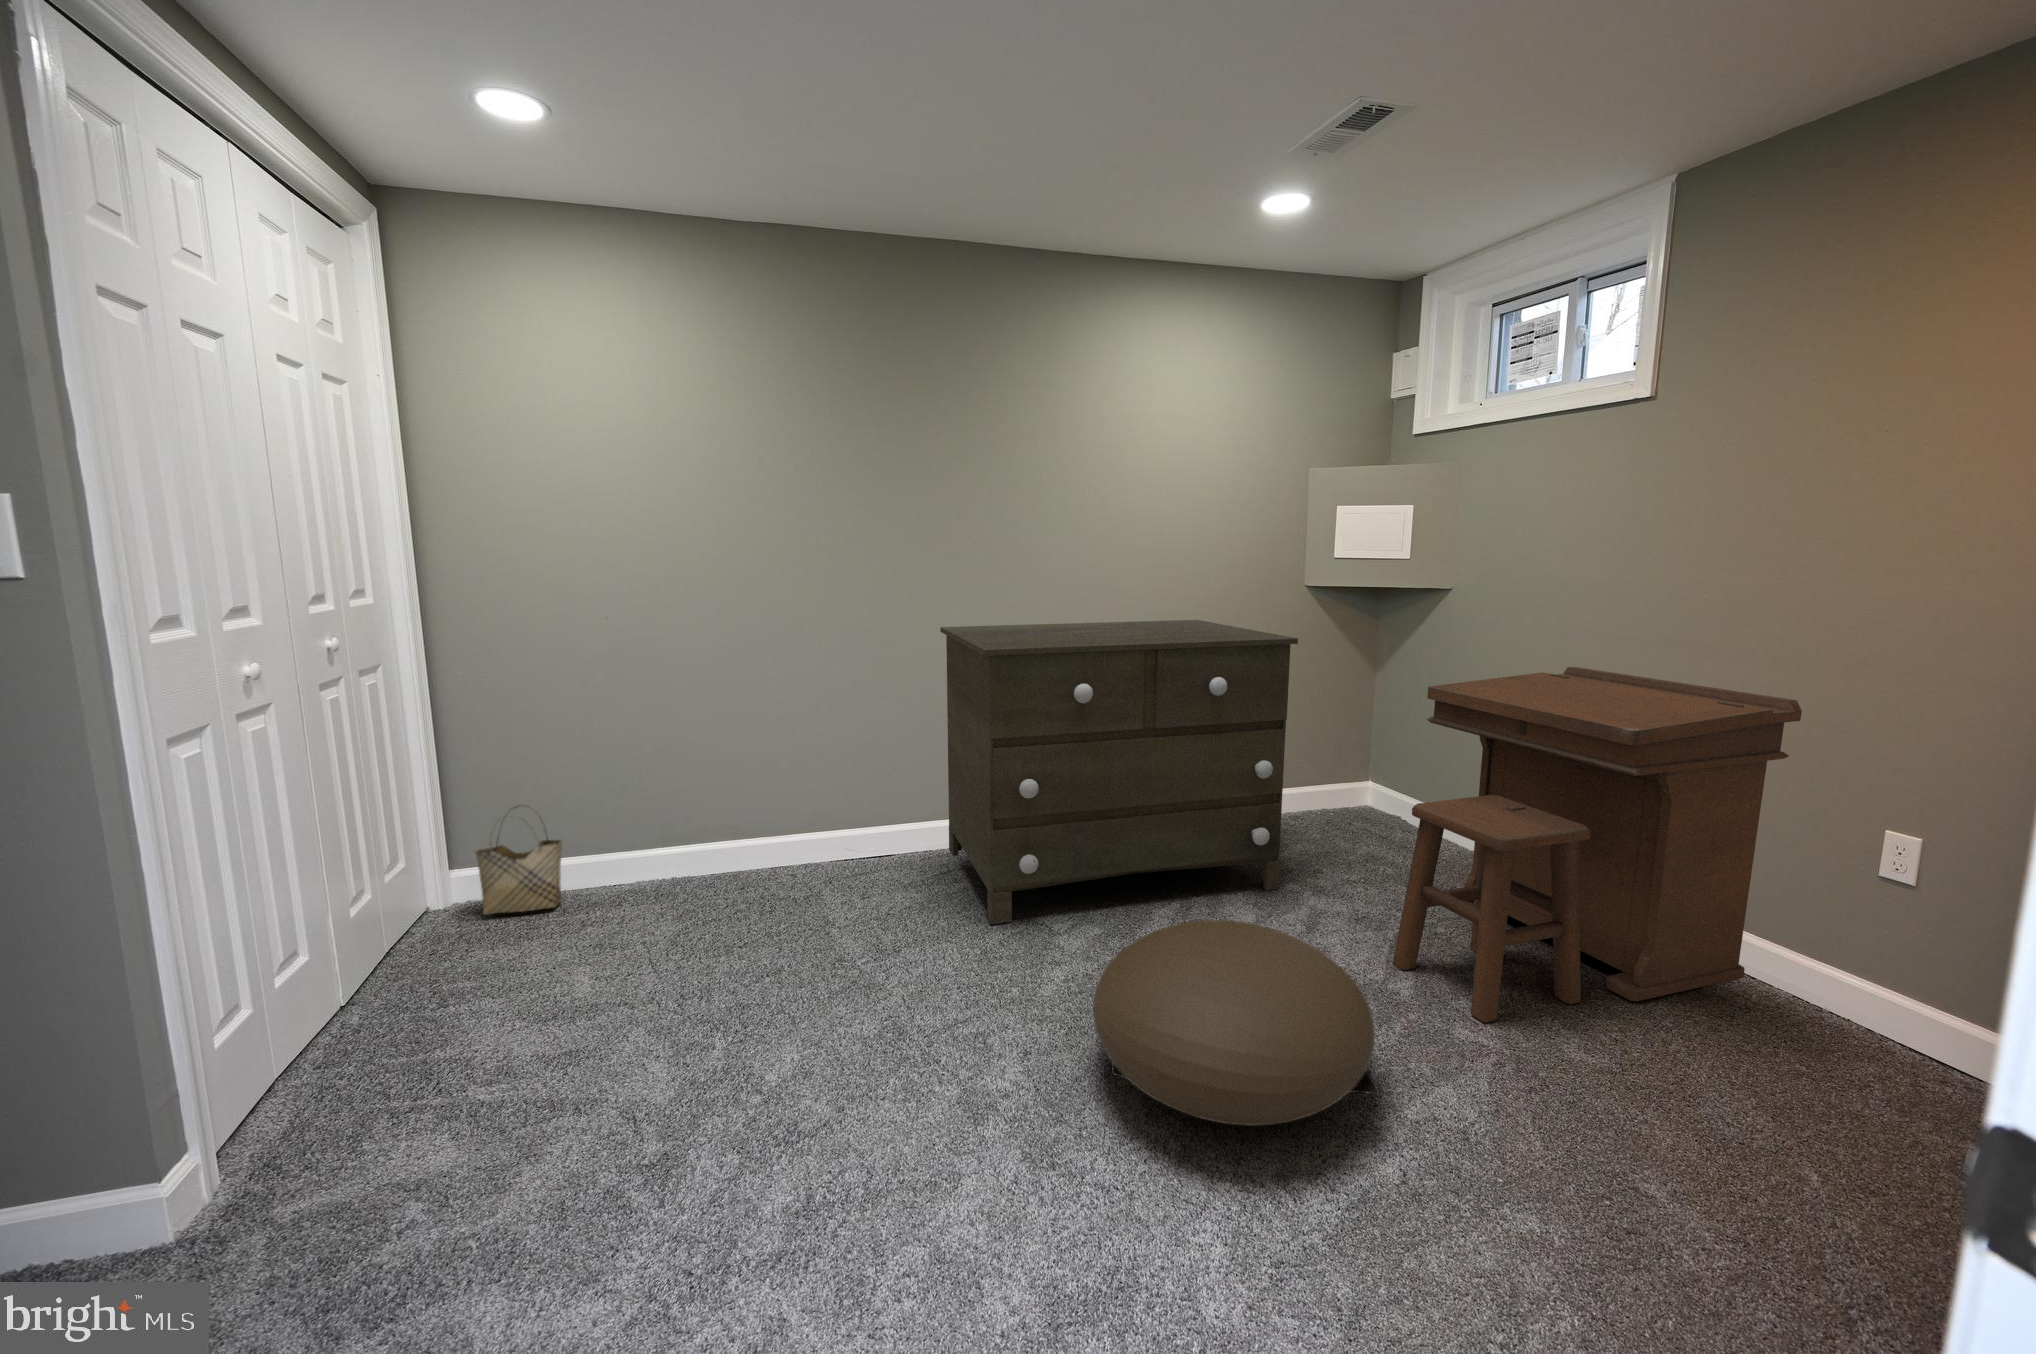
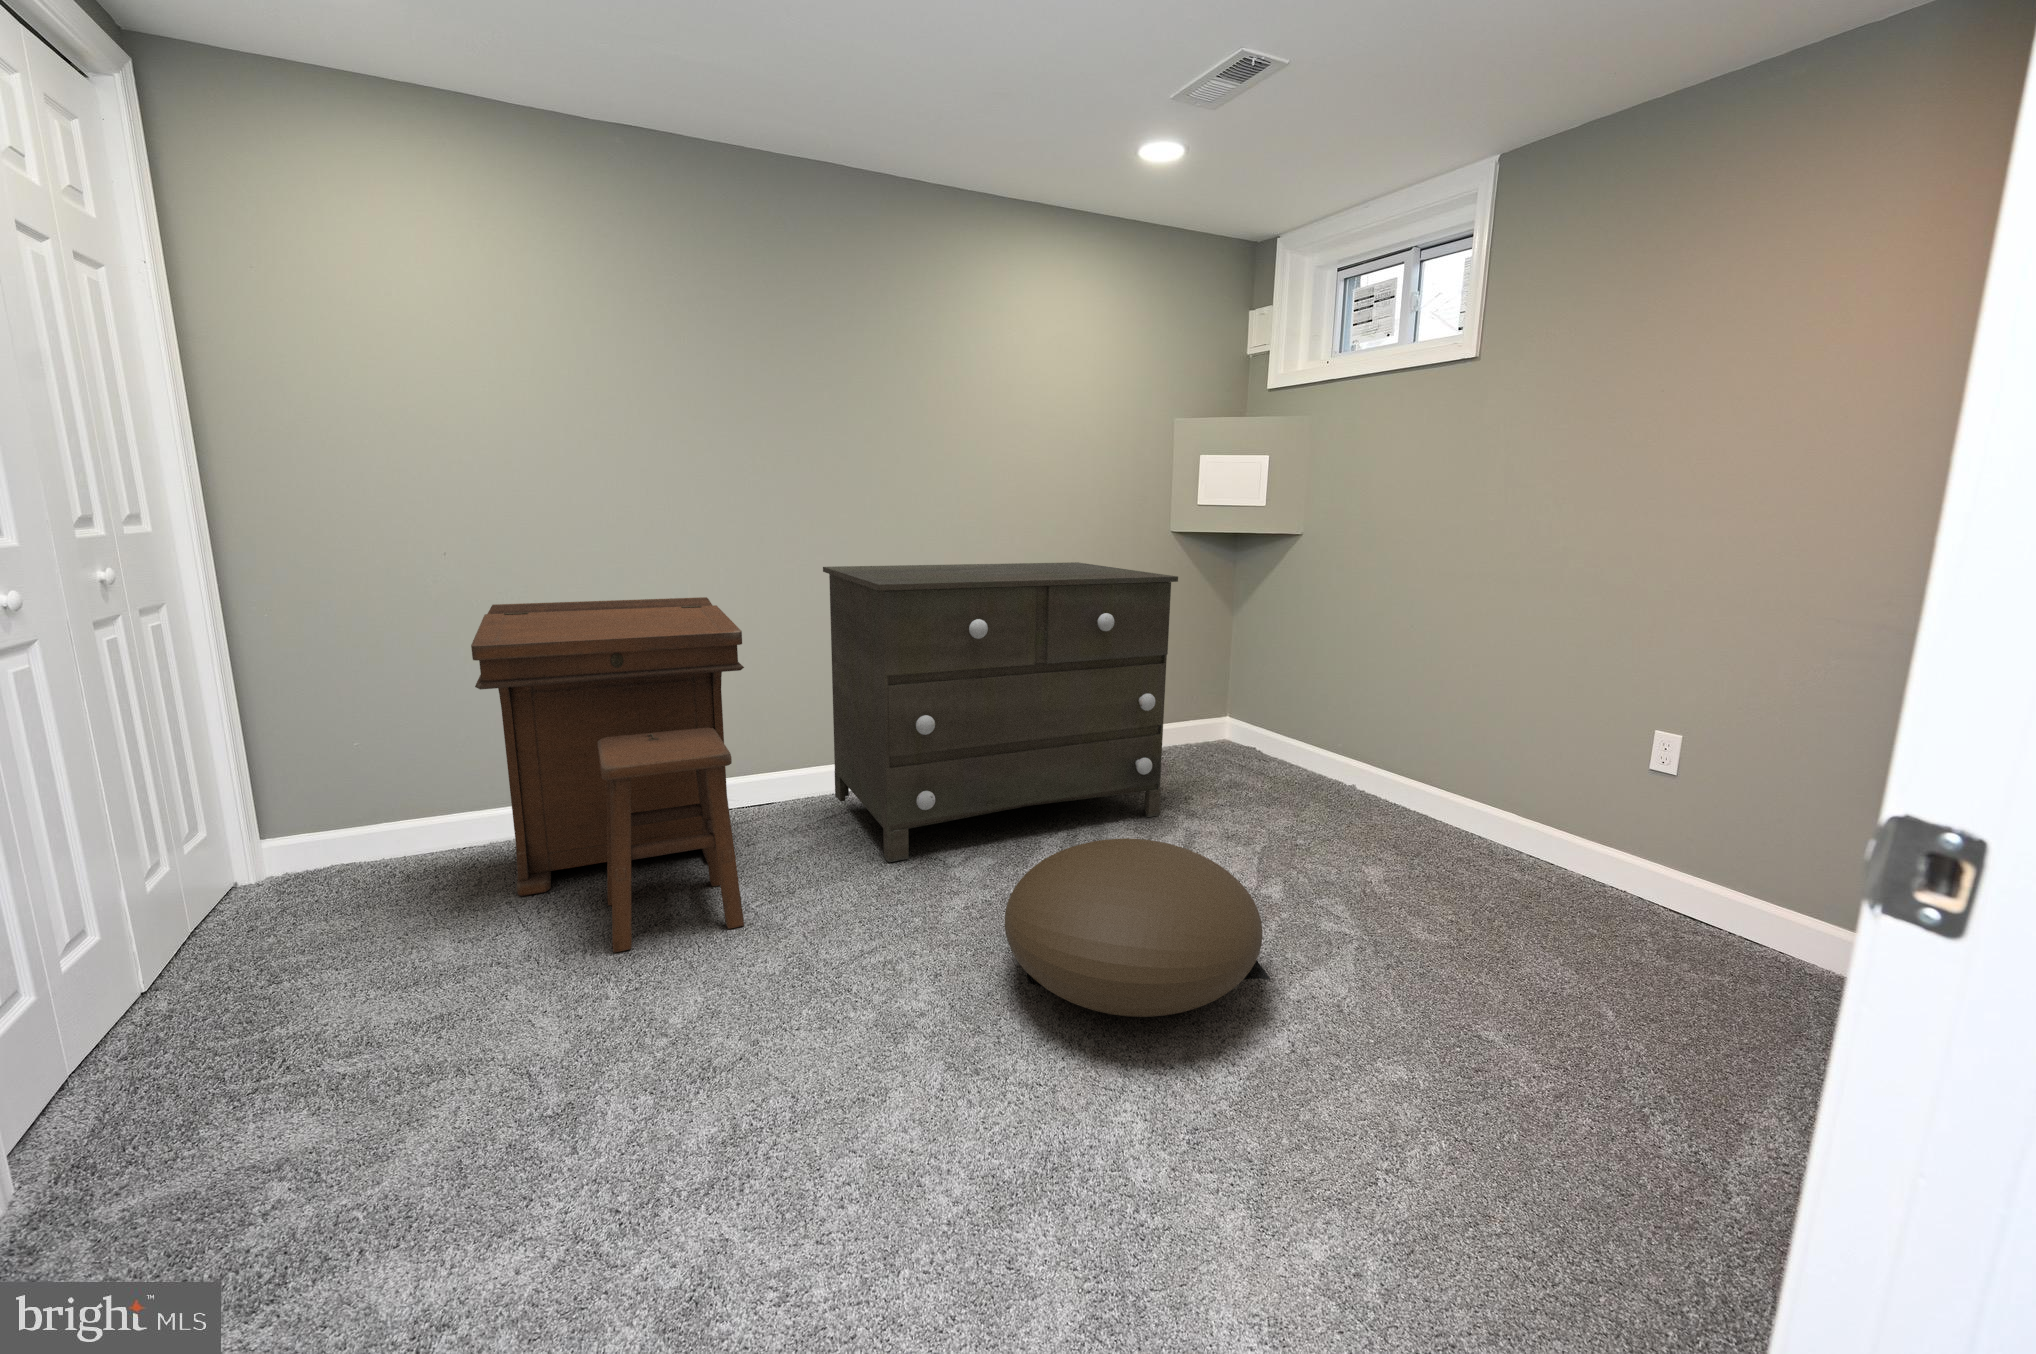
desk: present [1393,667,1802,1023] -> present [471,597,744,952]
woven basket: present [475,806,562,915] -> none [291,763,403,887]

